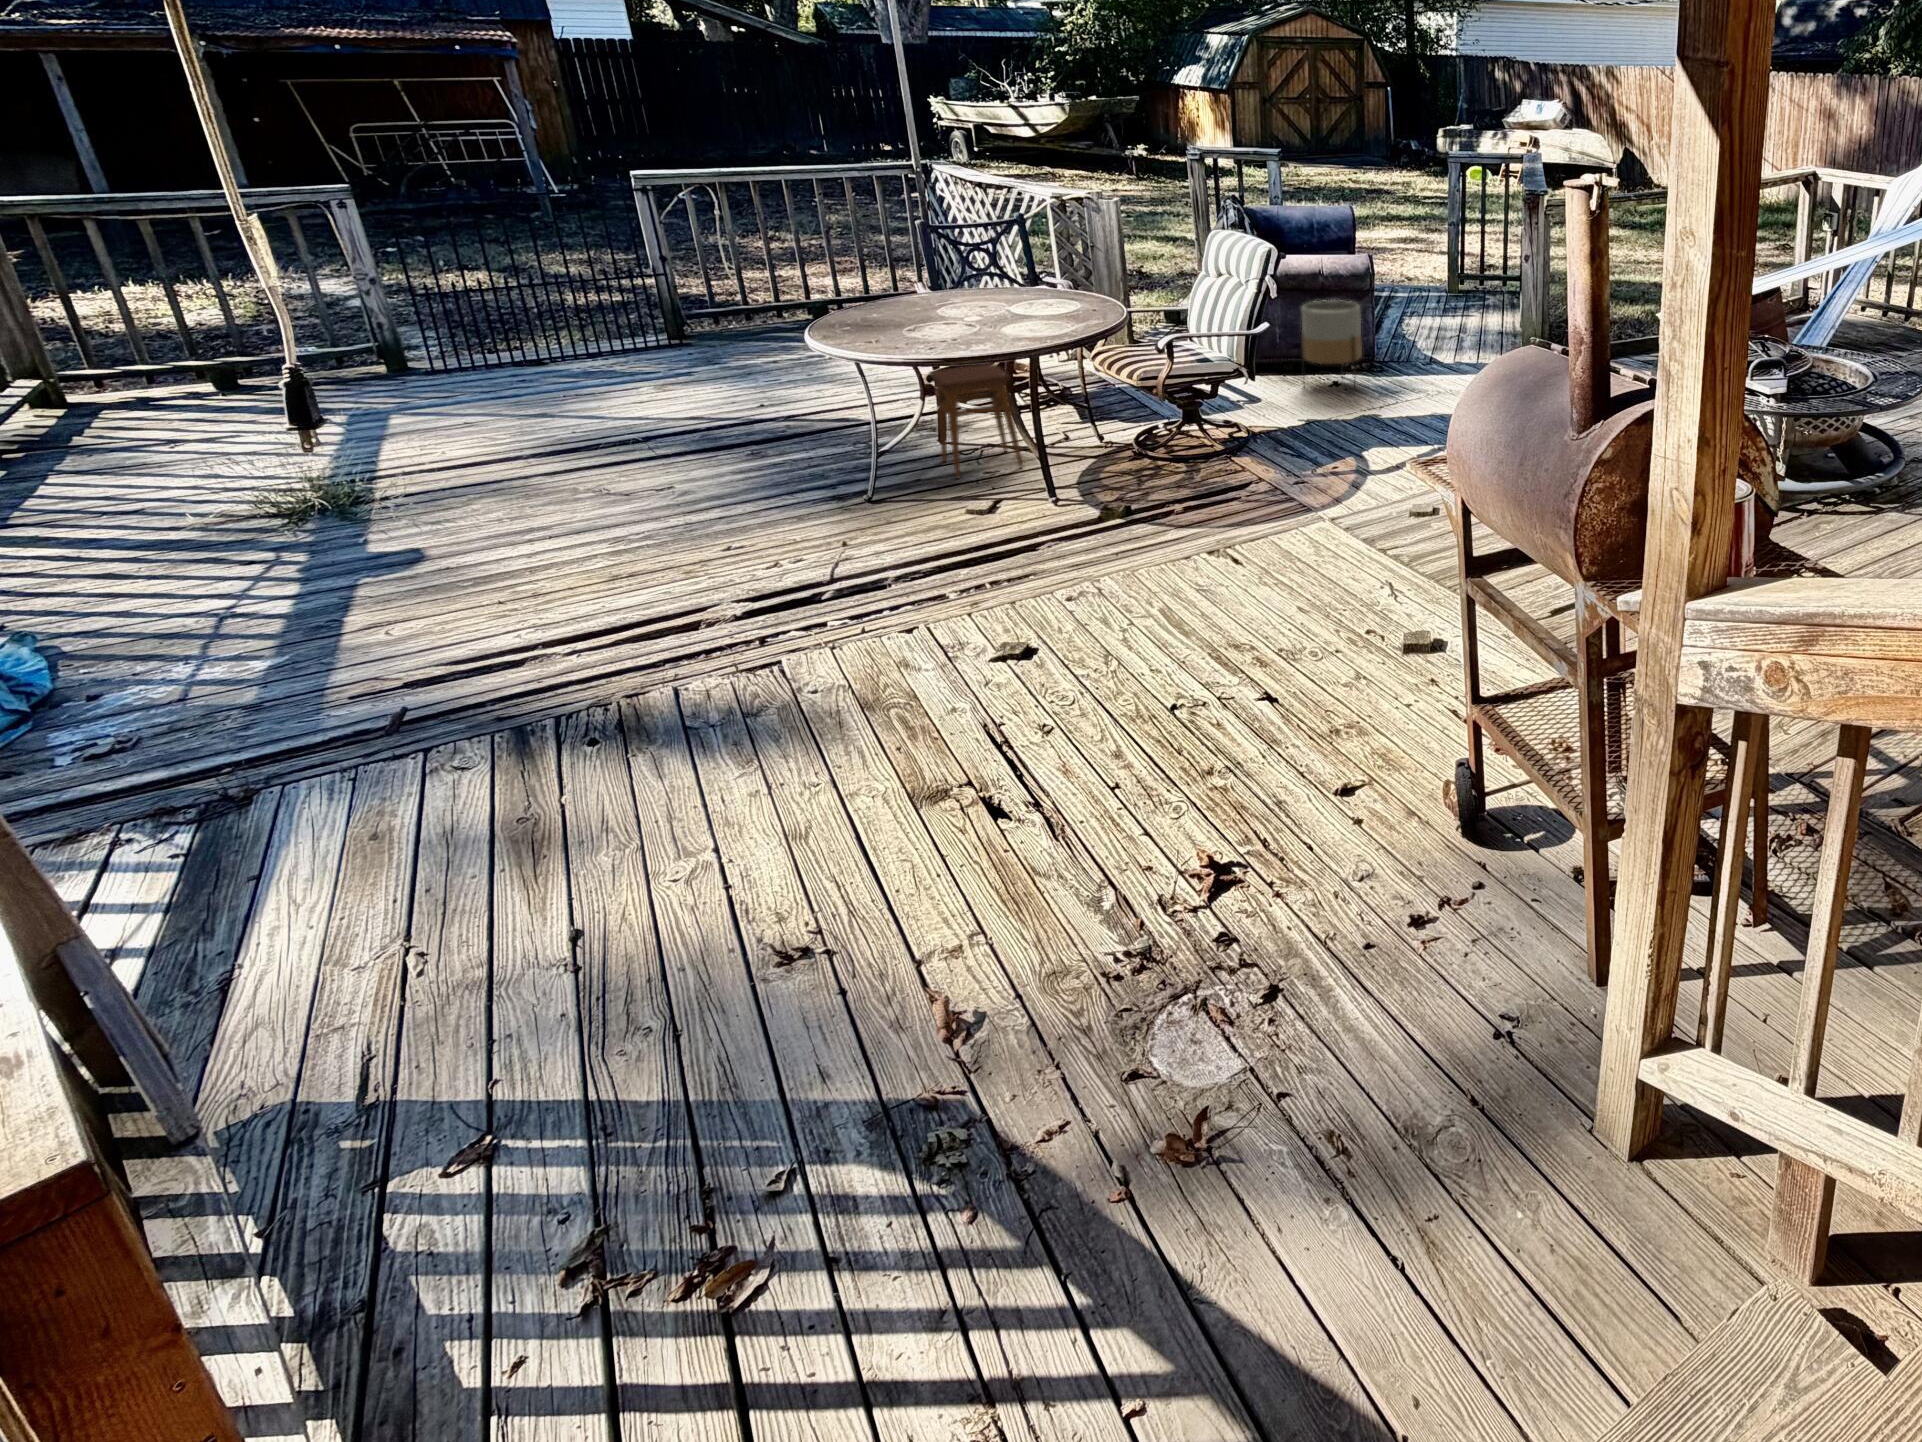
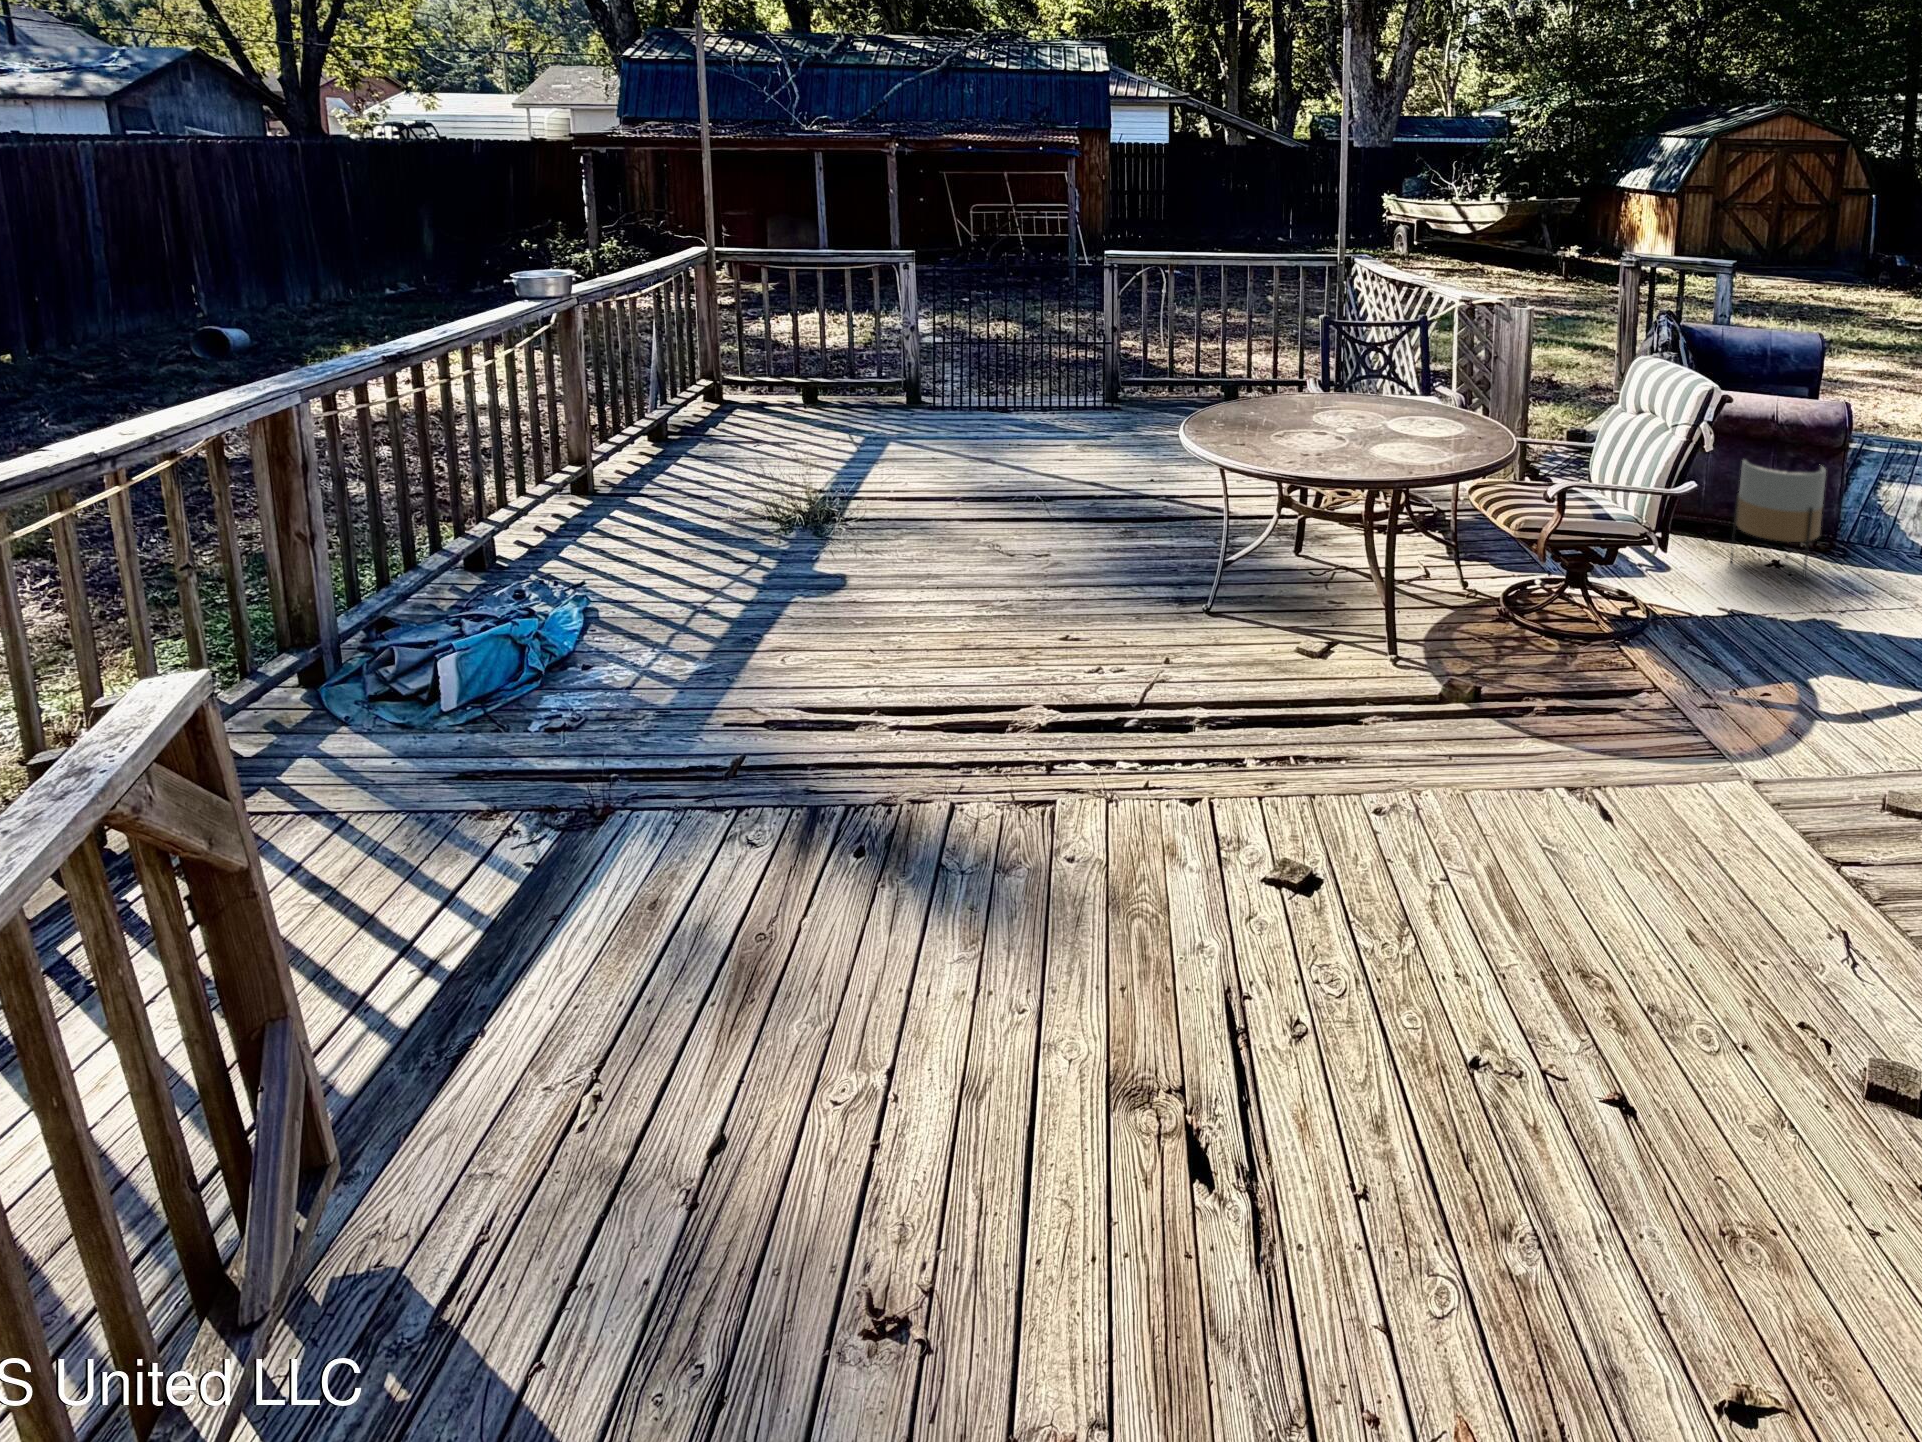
stool: present [930,364,1023,478] -> none [1291,480,1375,605]

